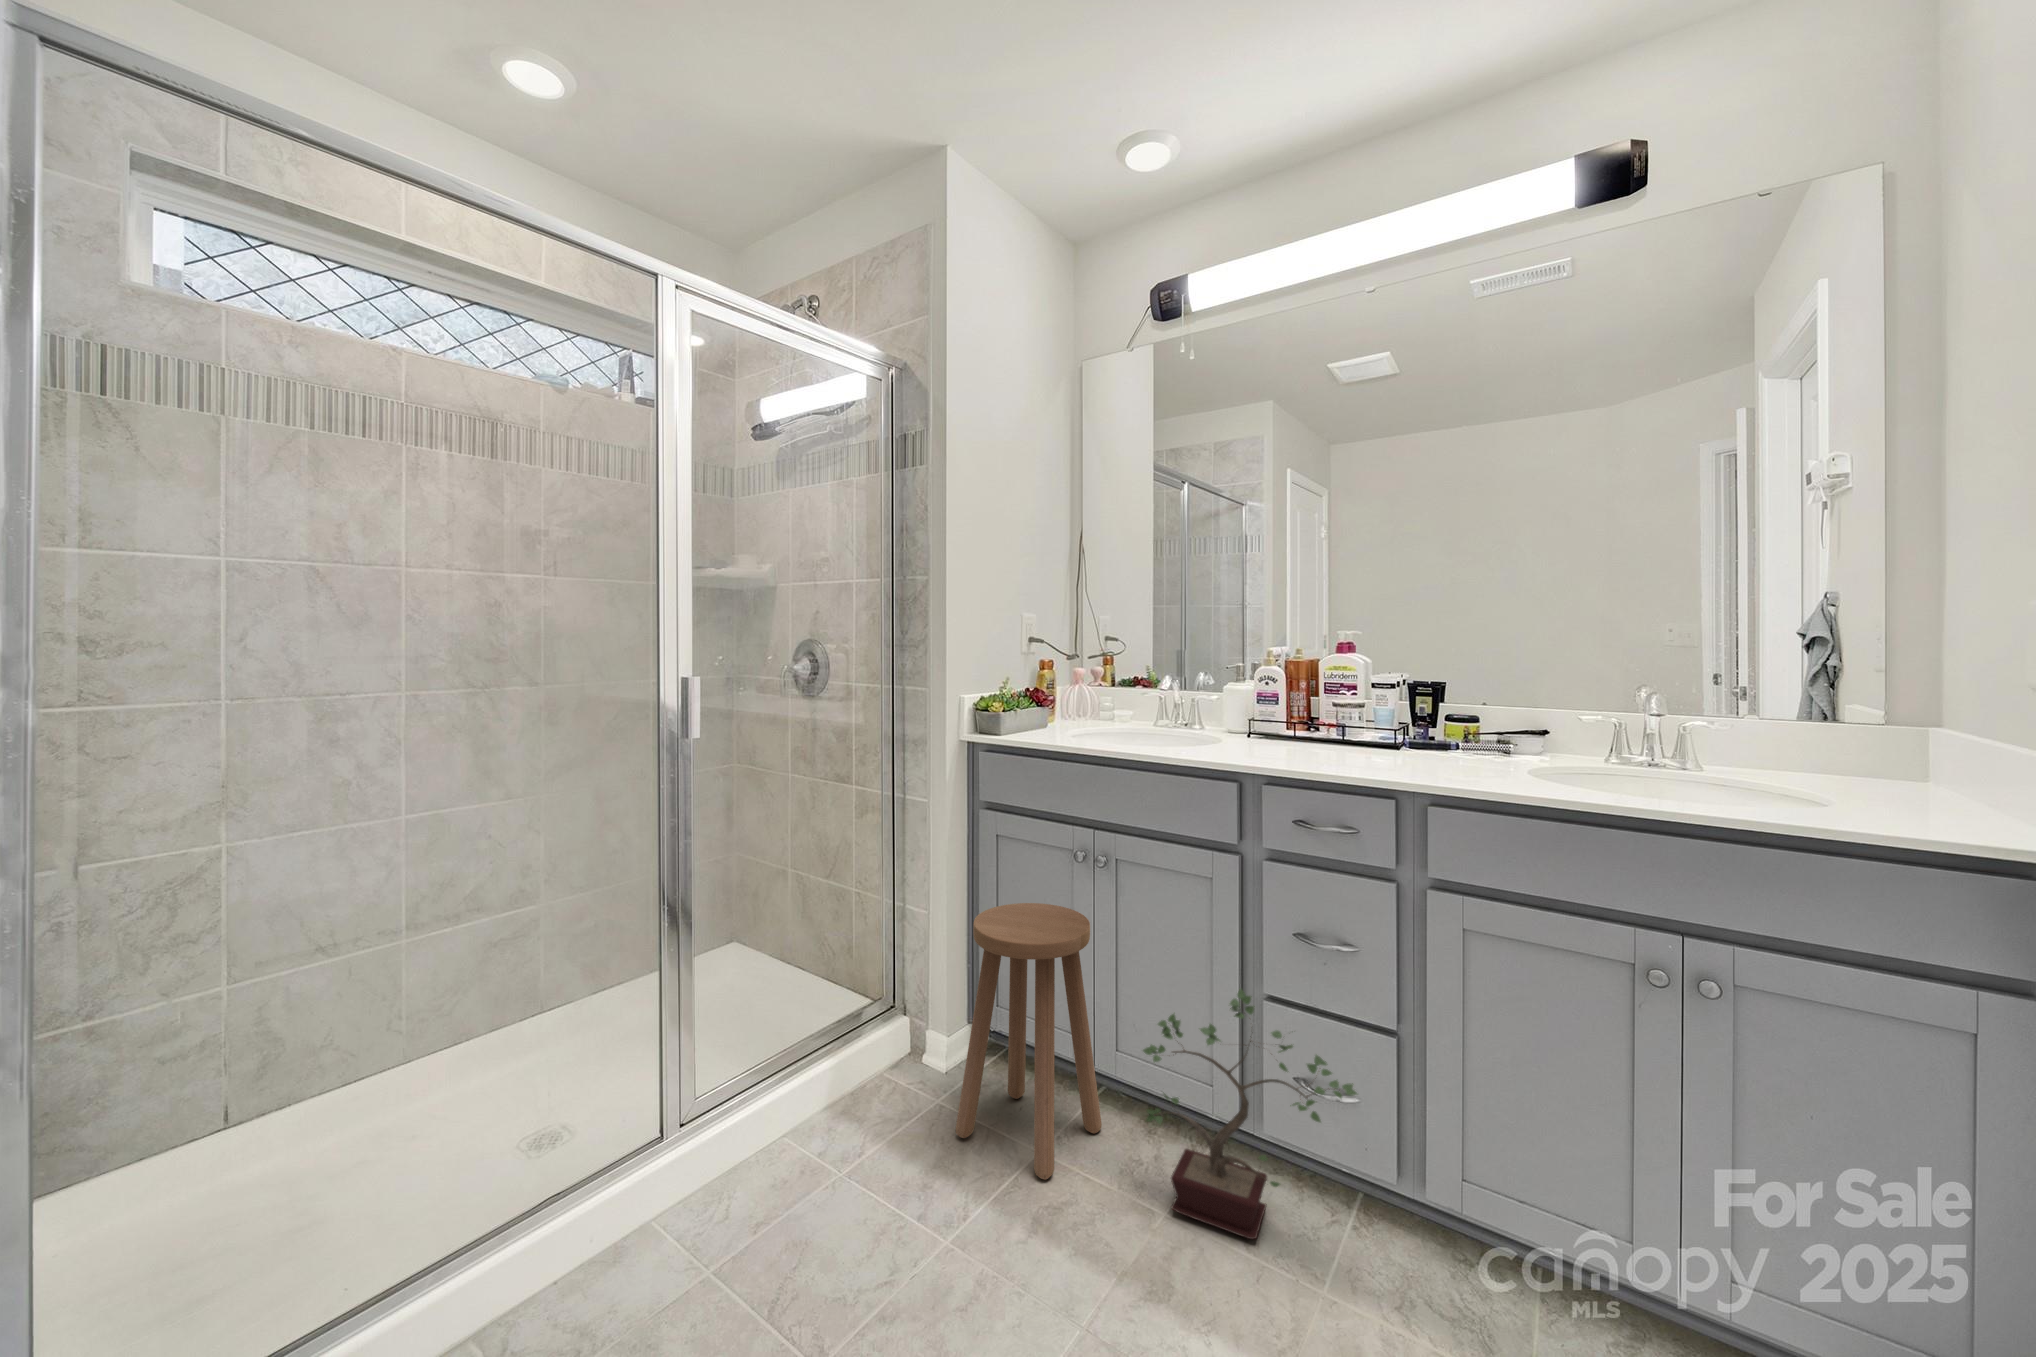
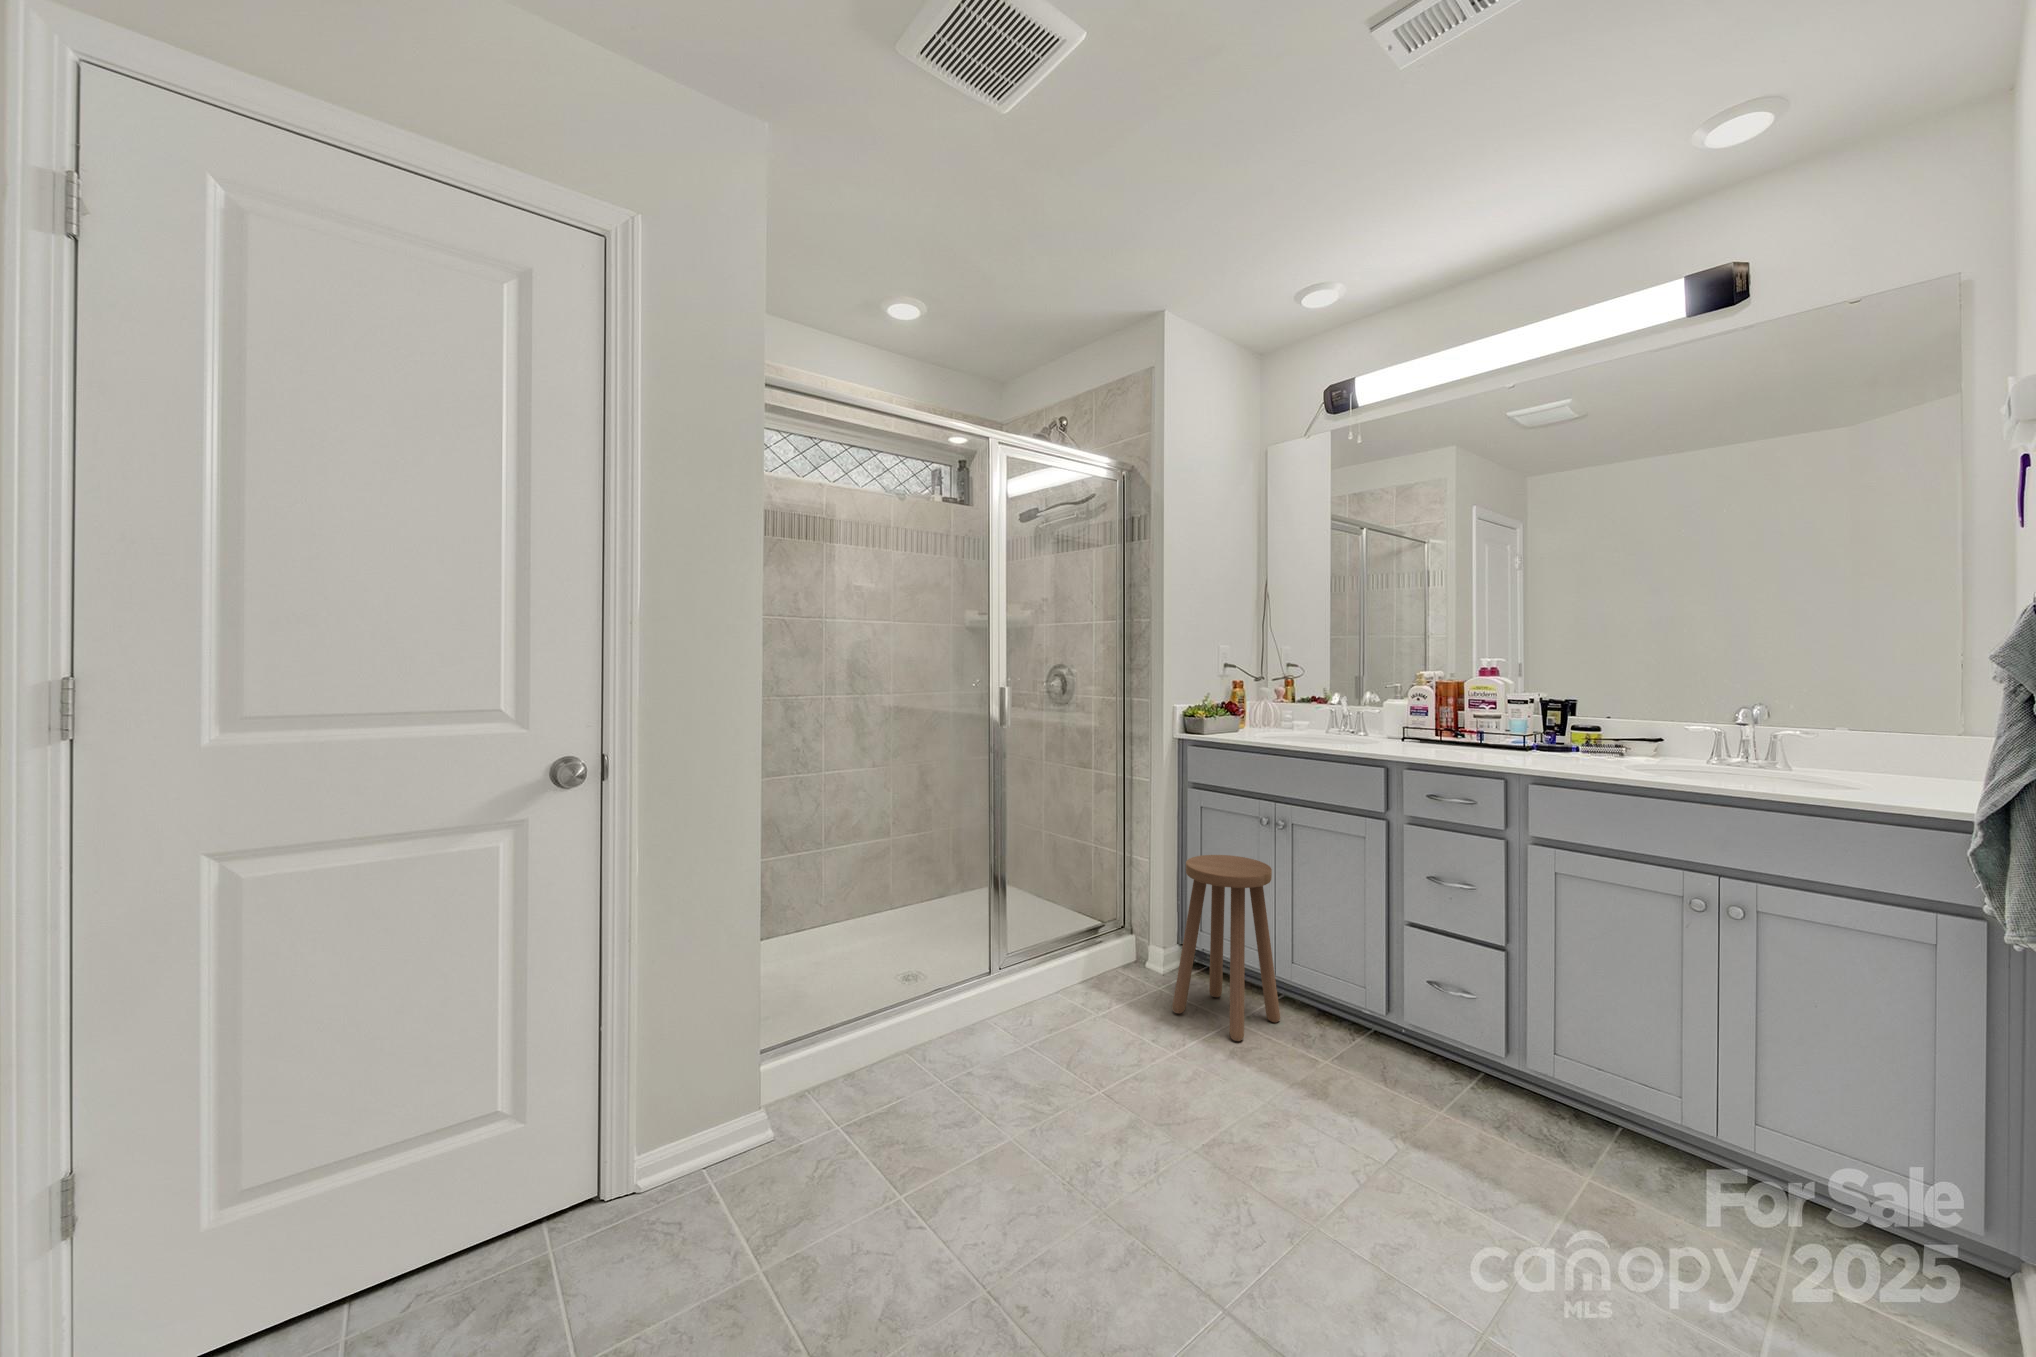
potted plant: present [1143,989,1357,1239] -> none [1308,914,1468,1089]

